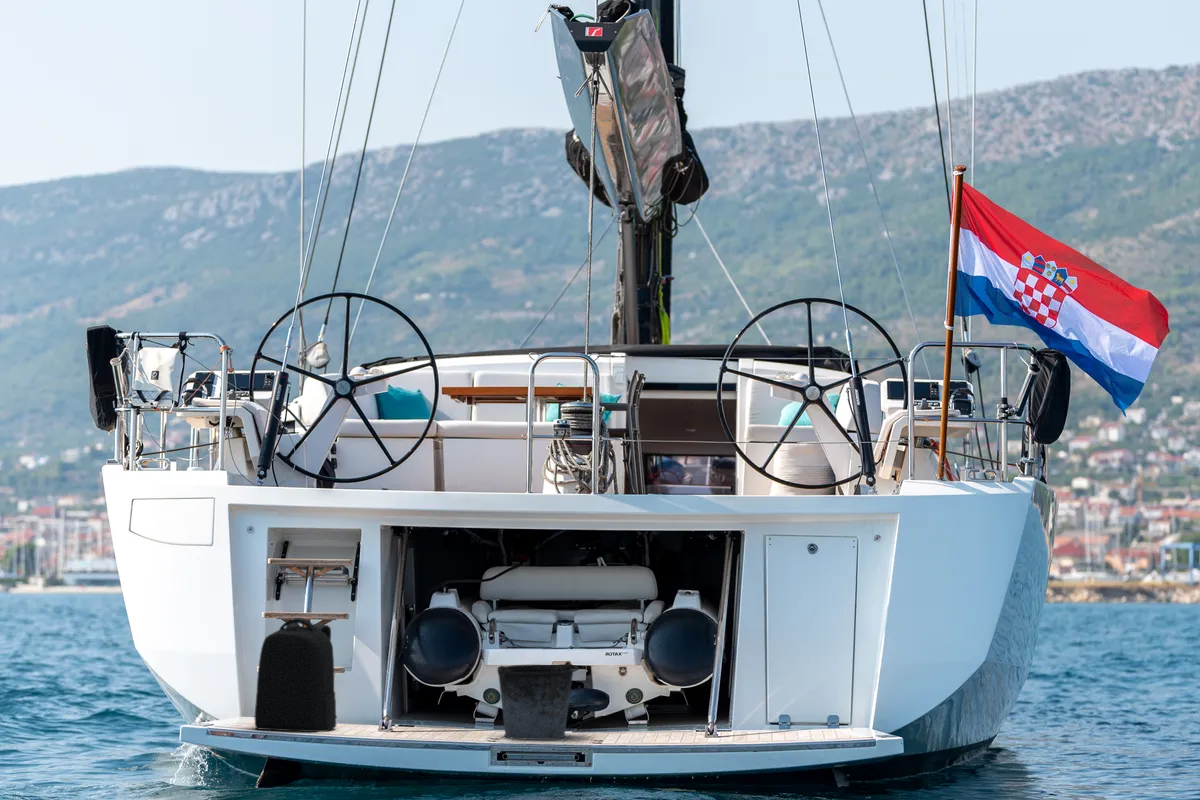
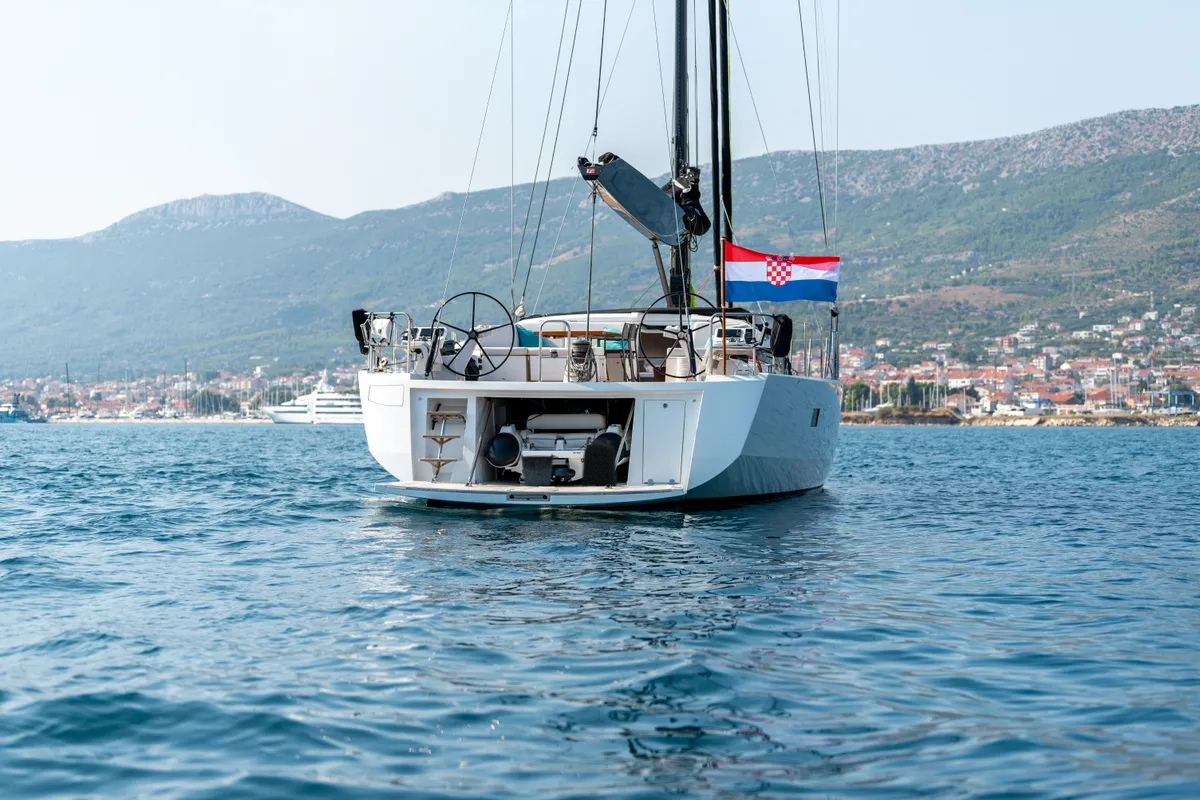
backpack: present [254,618,337,732] -> present [582,438,617,486]

